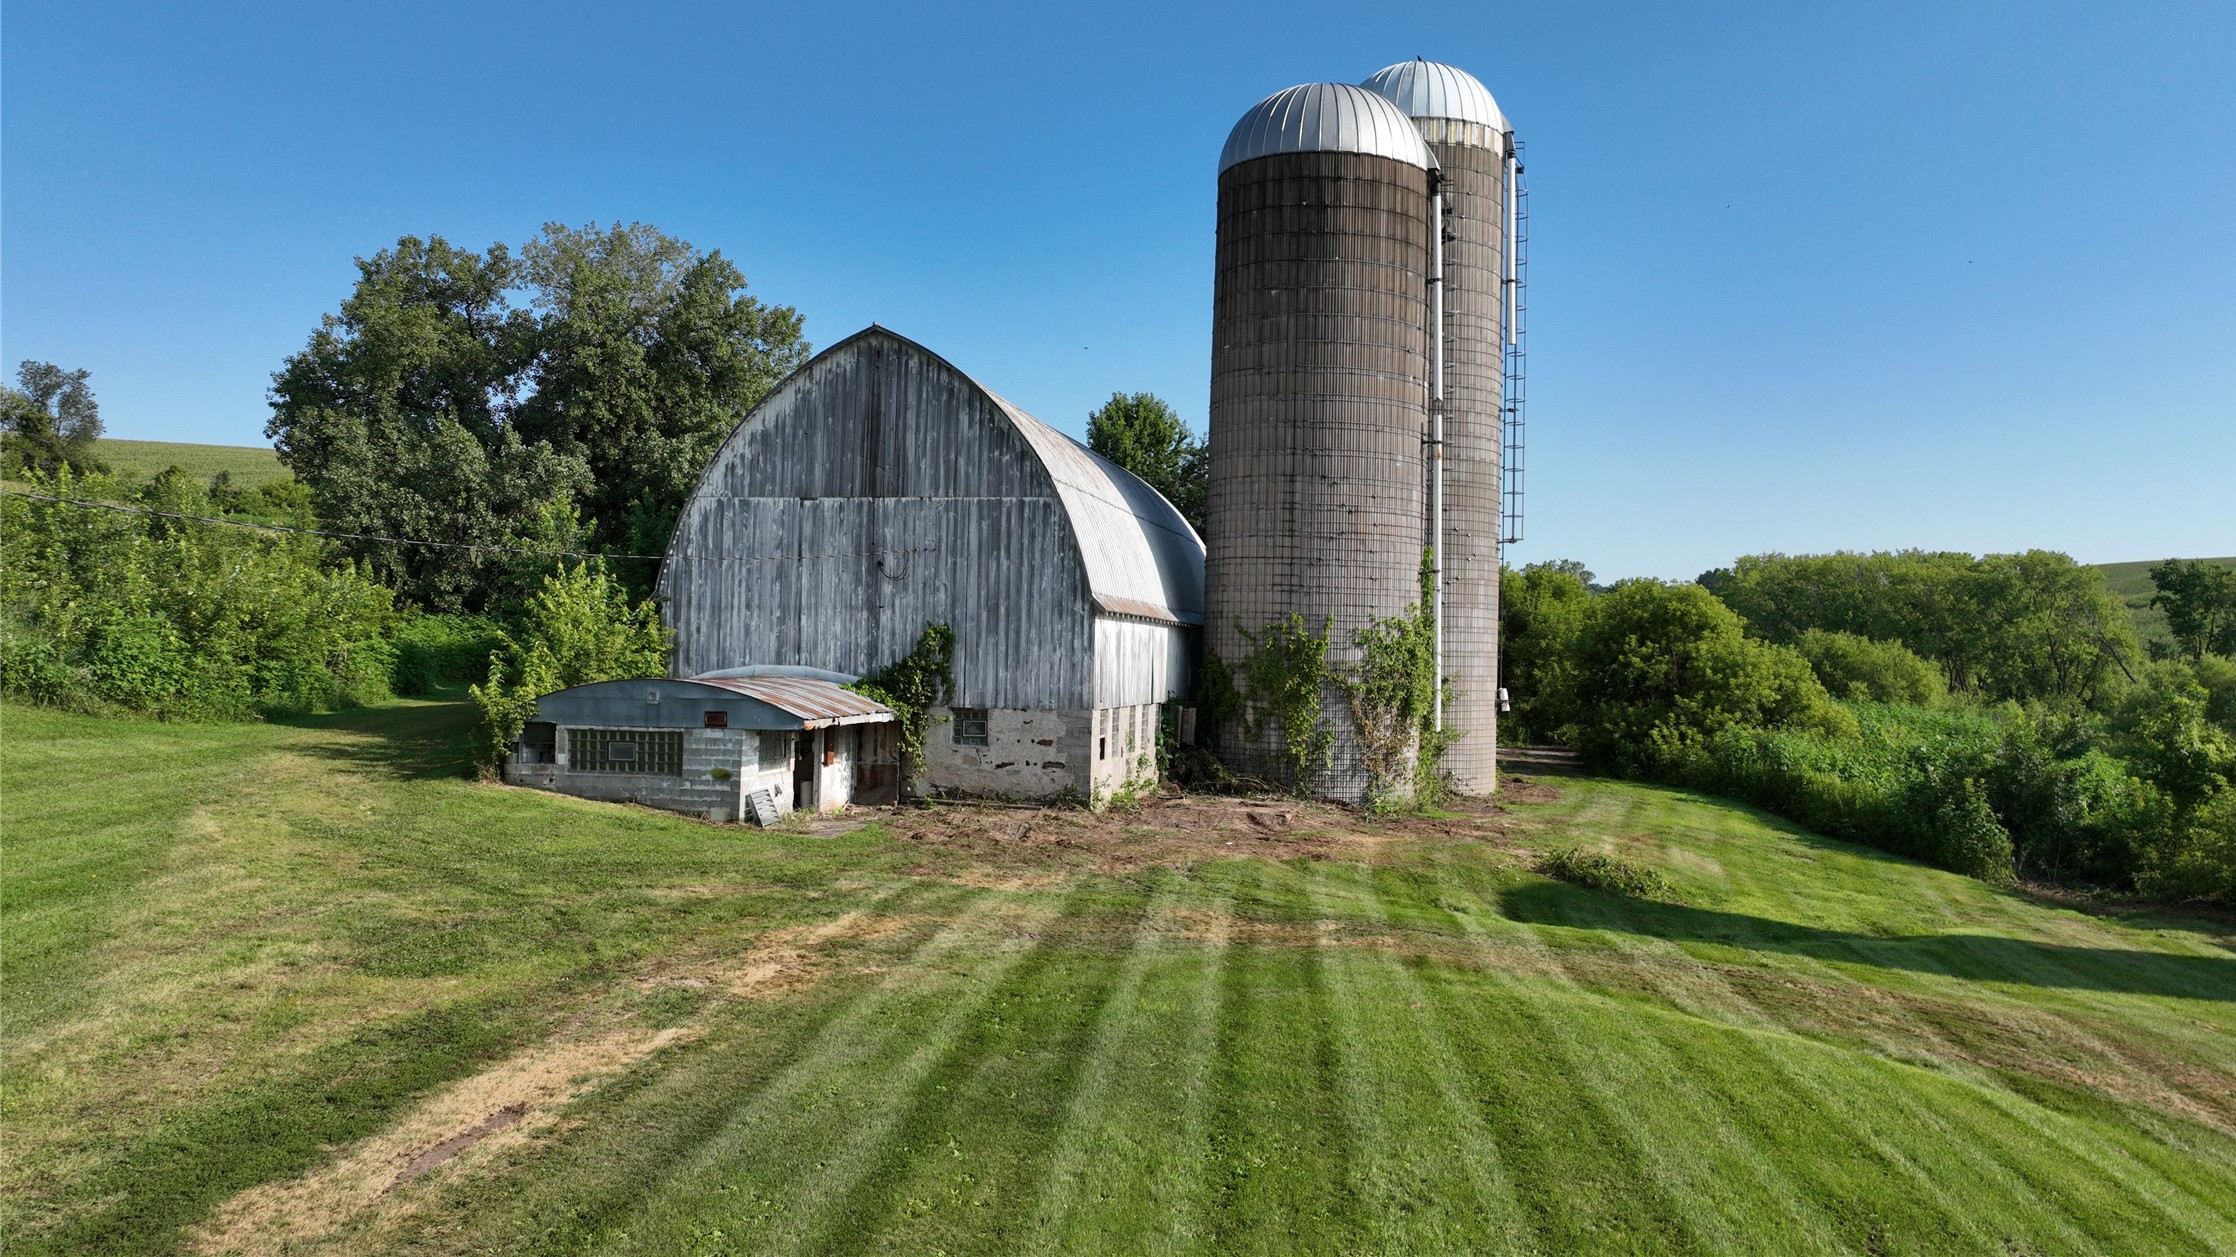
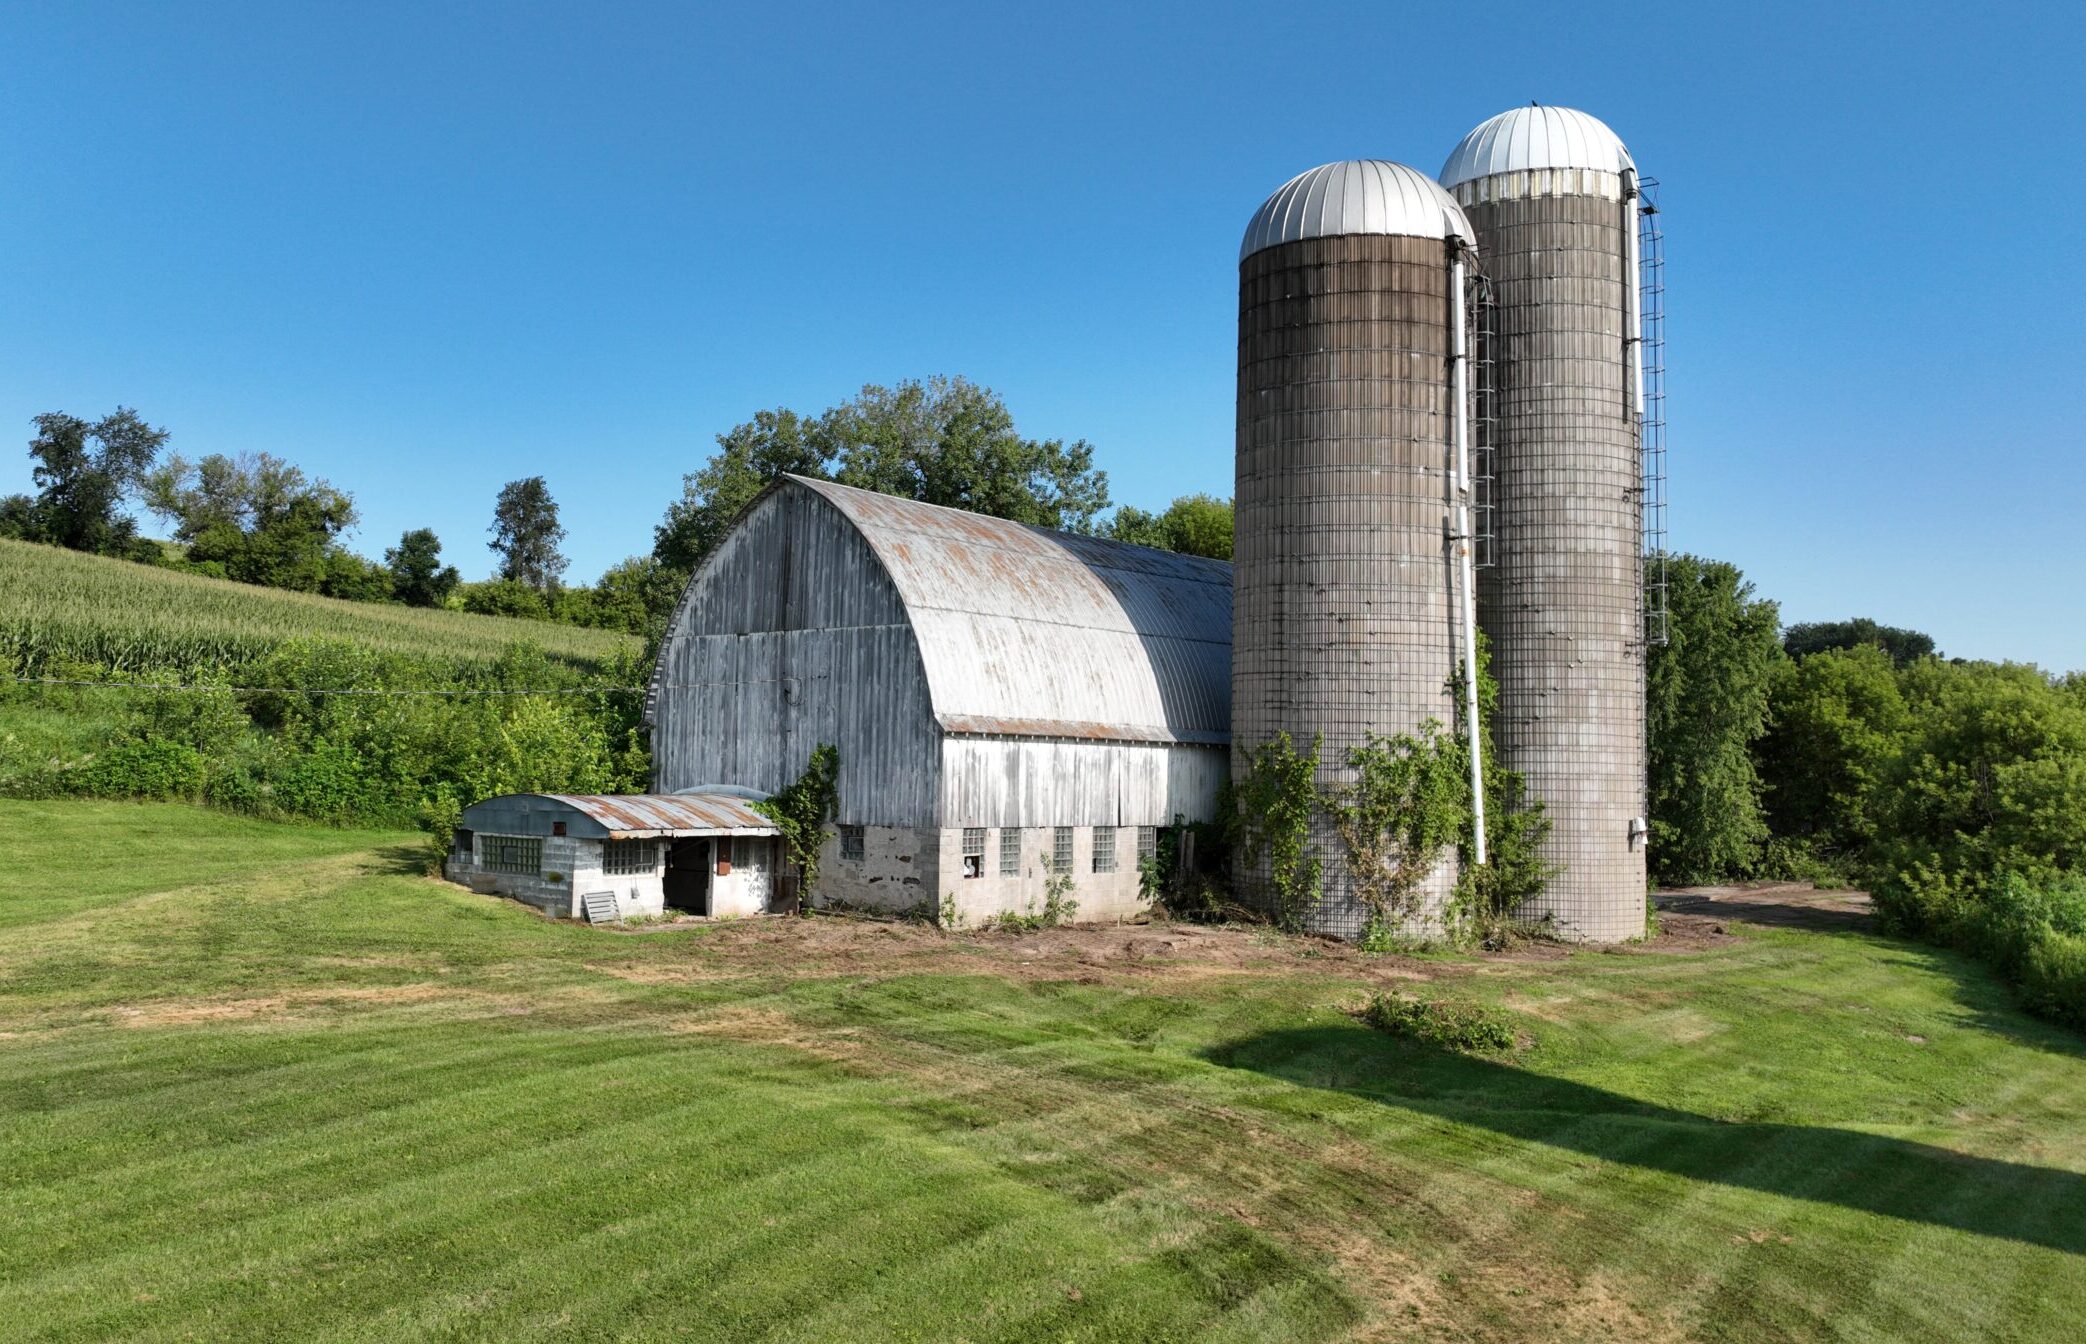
wooden bucket: none [575,770,610,798] -> present [470,874,498,894]

